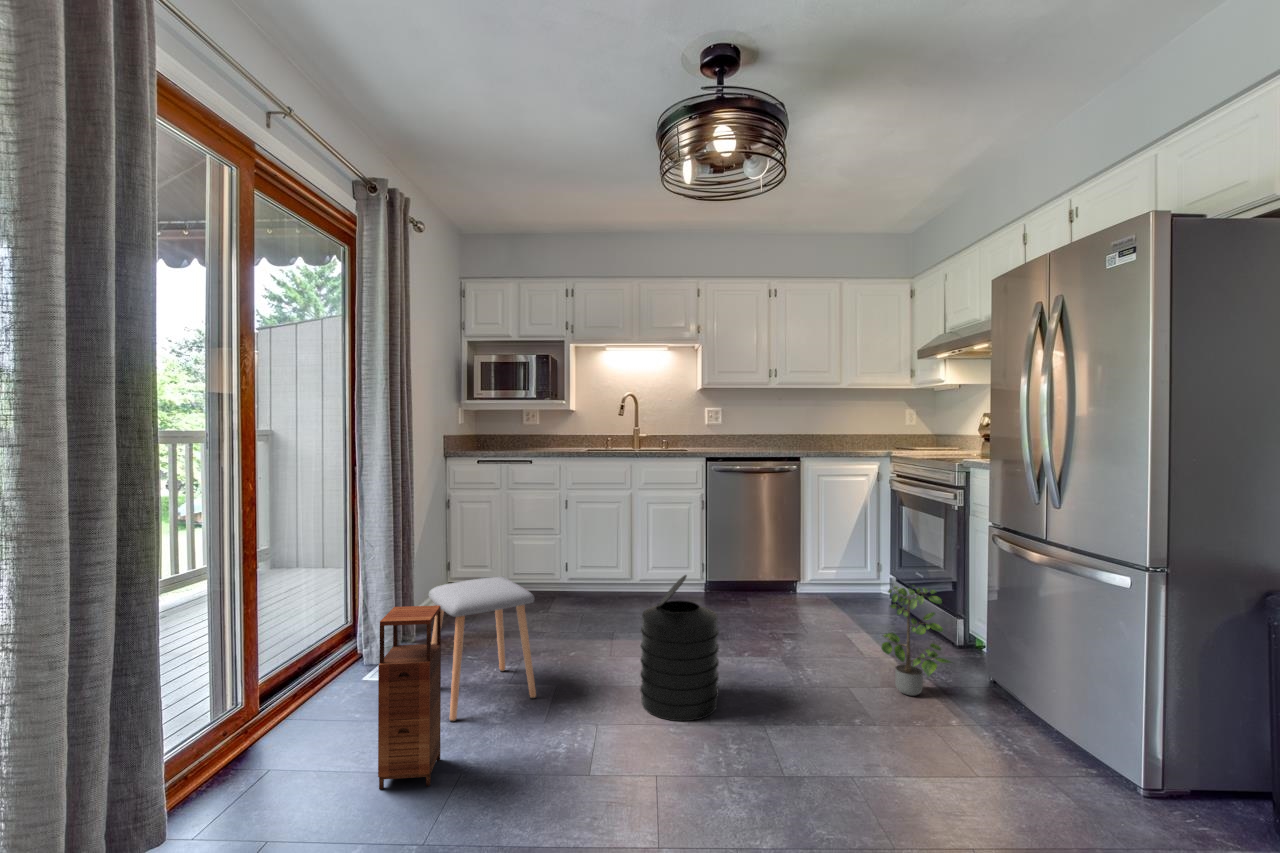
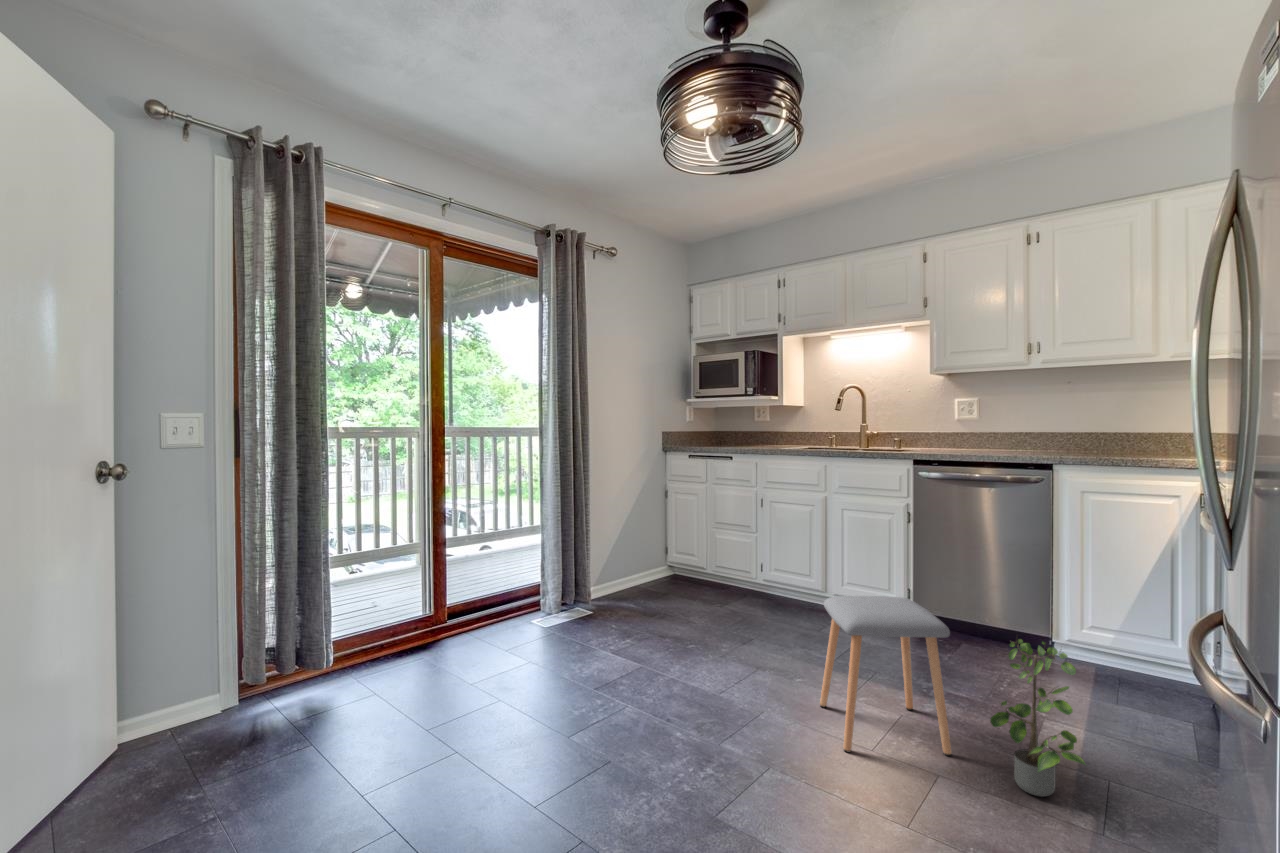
trash can: present [640,575,719,721] -> none [694,576,776,728]
stool: present [429,577,536,722] -> present [820,596,952,756]
storage cabinet: present [378,605,441,789] -> none [456,558,511,699]

